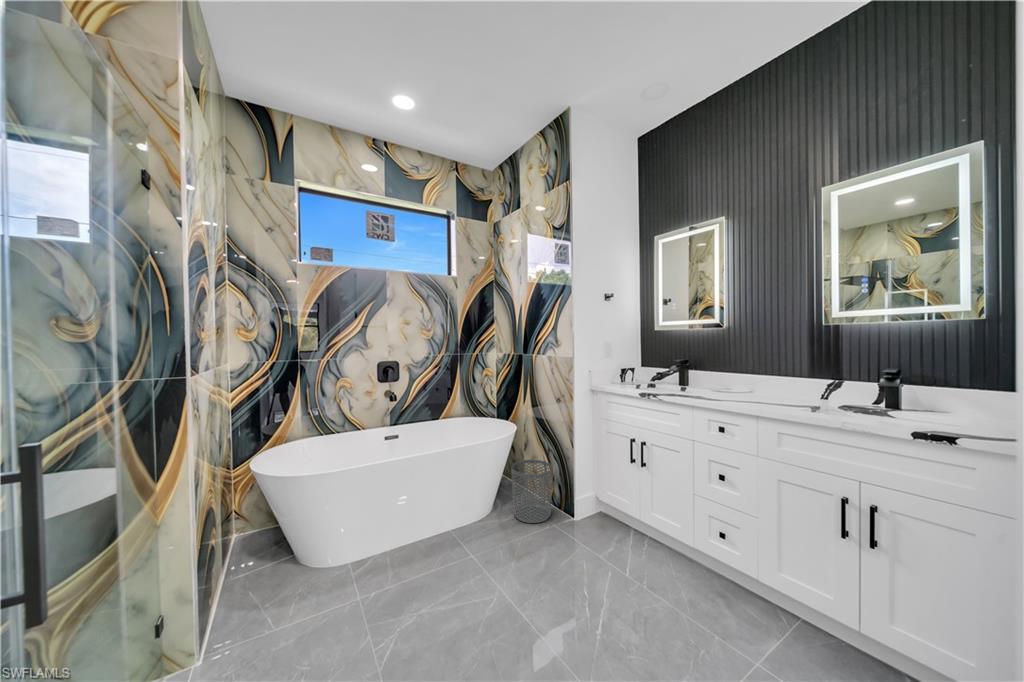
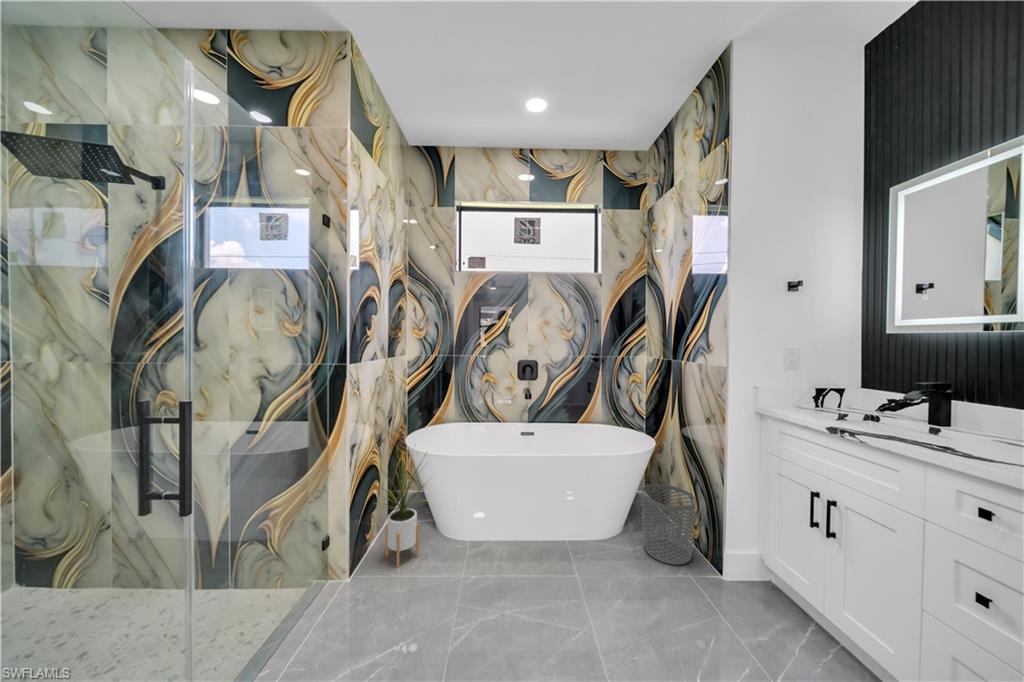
house plant: none [218,468,302,623] -> present [379,451,426,567]

